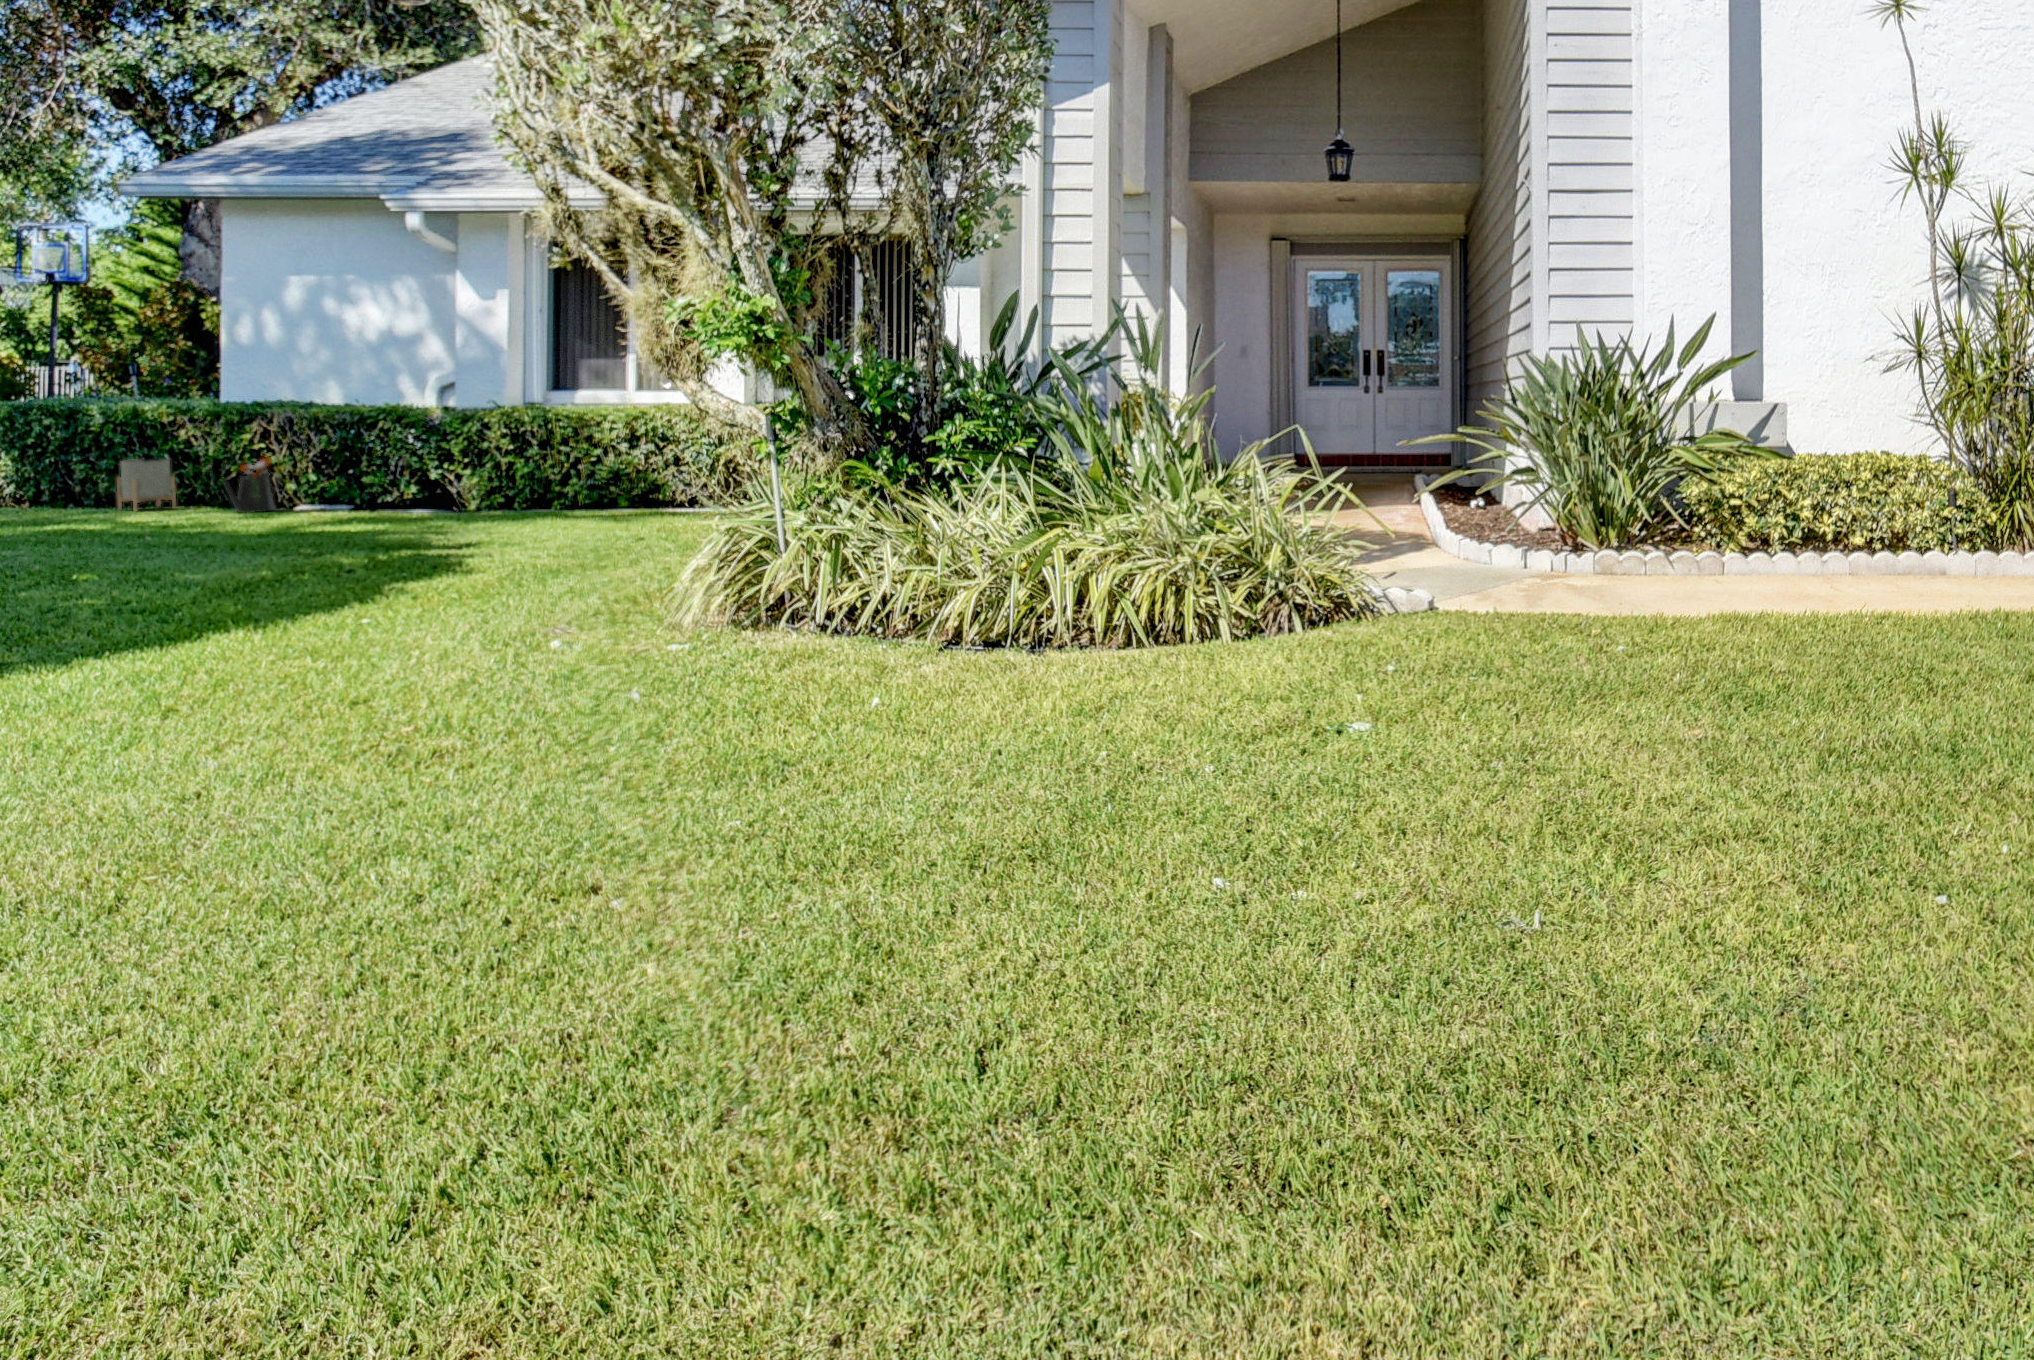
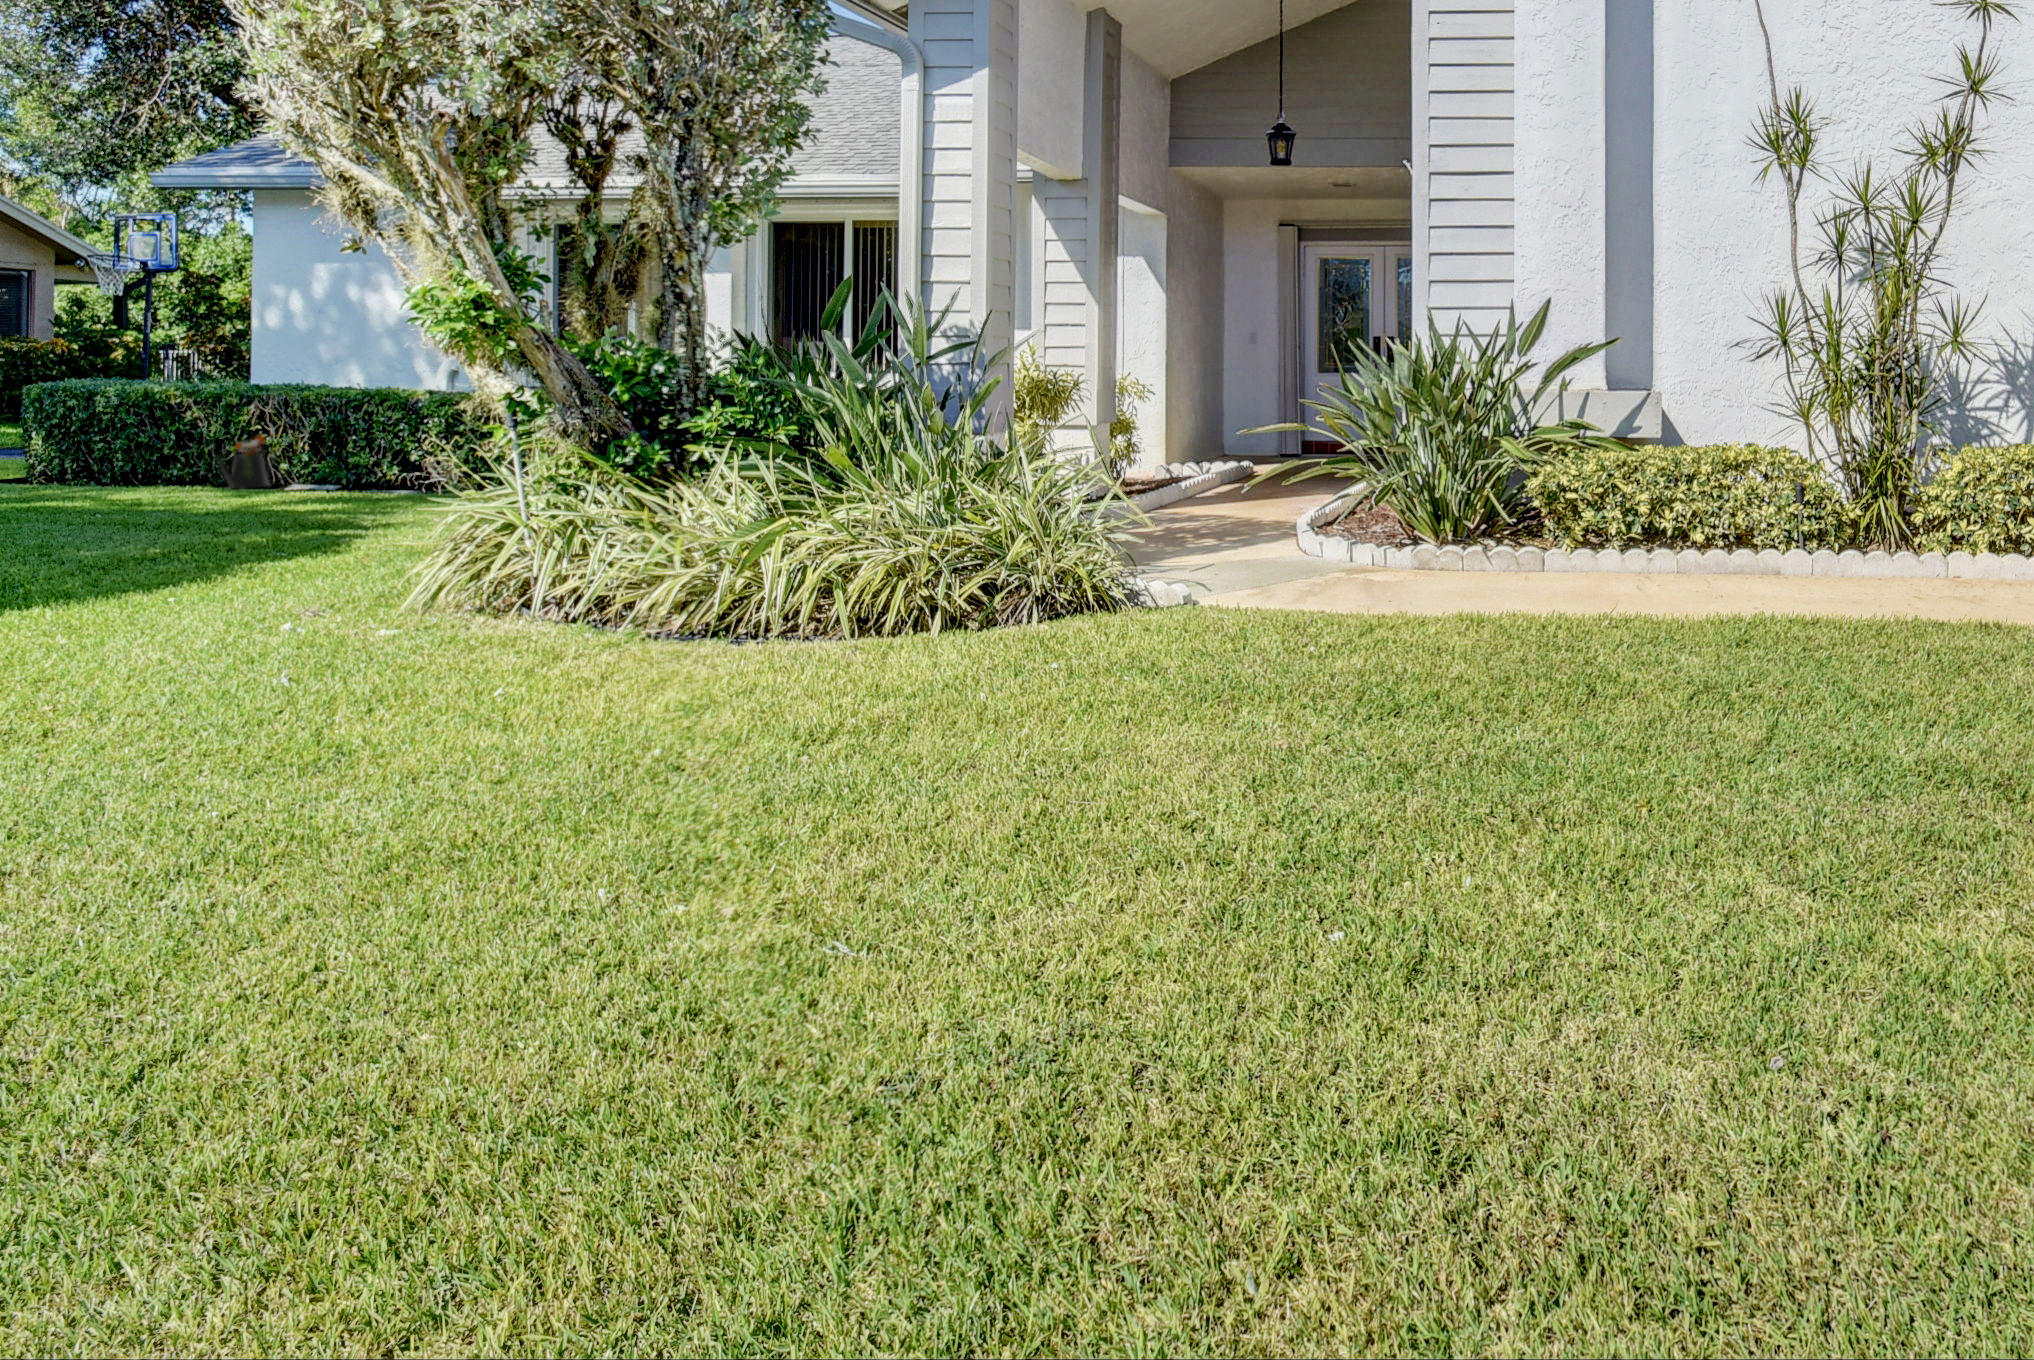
planter: present [117,458,176,511] -> none [125,436,181,488]

